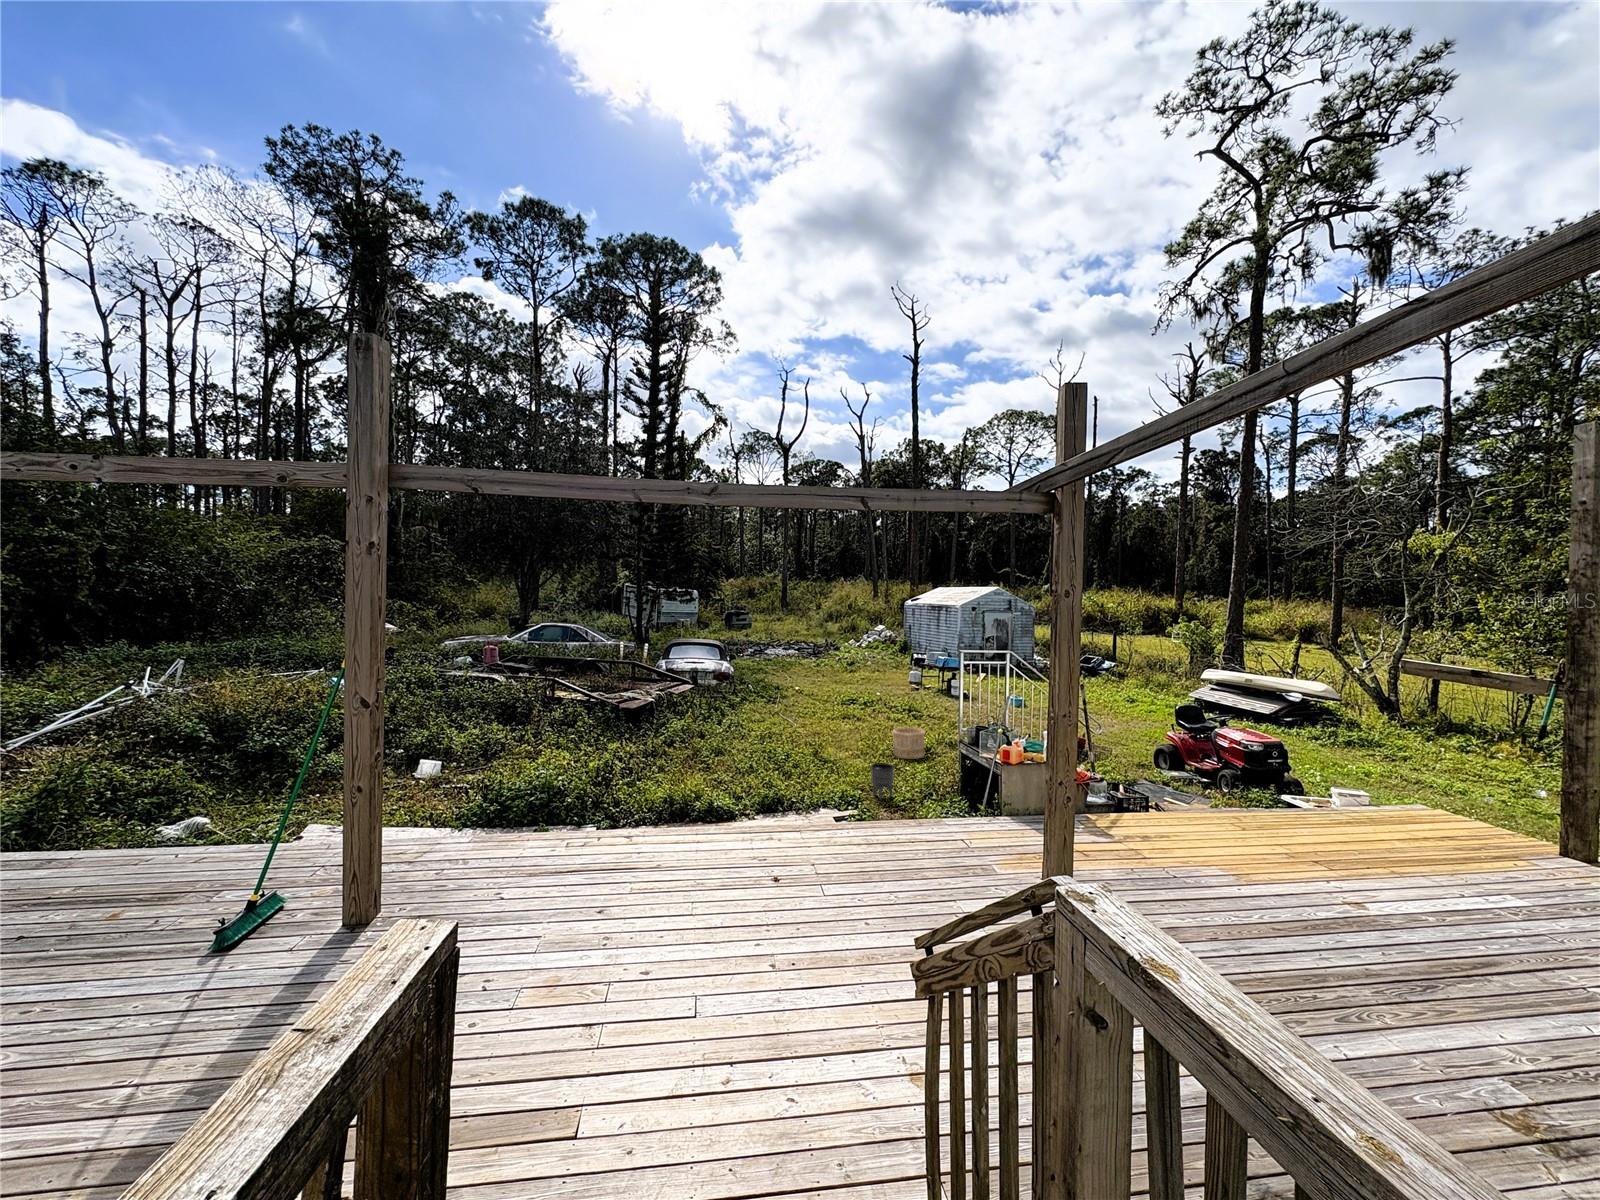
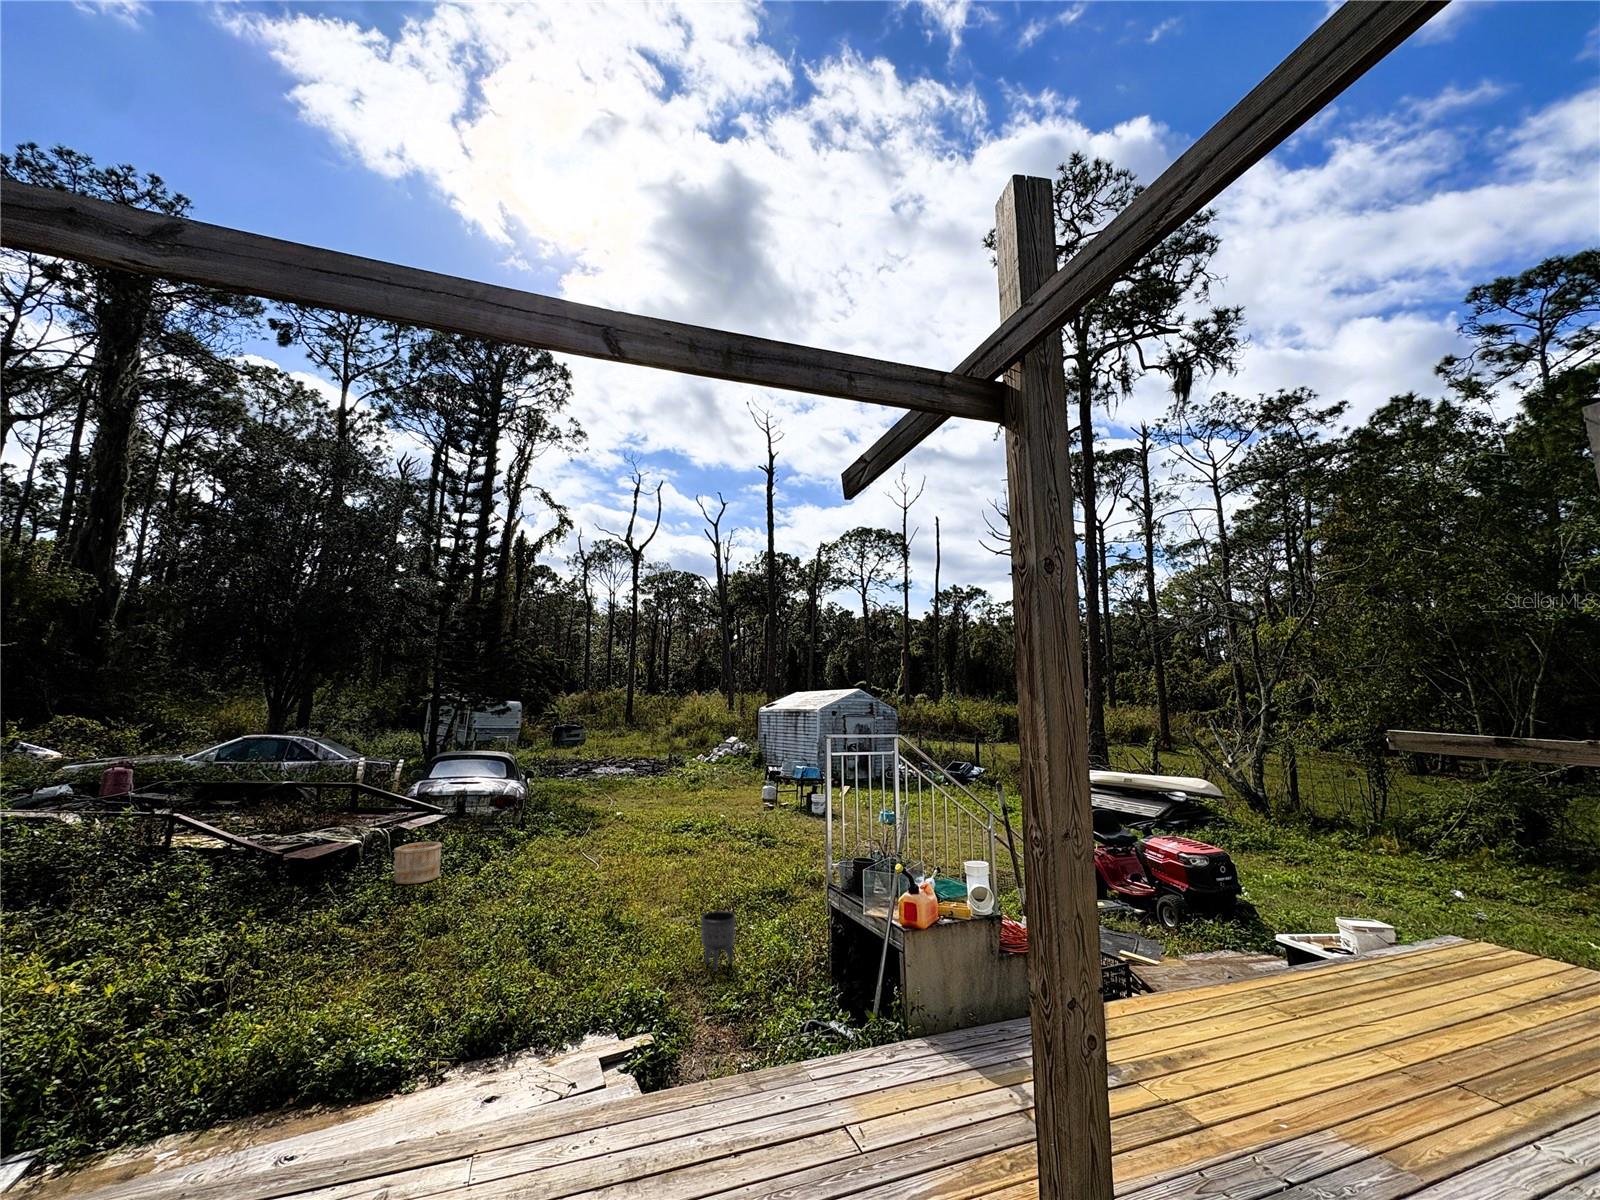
wooden bucket: present [892,727,925,759] -> present [394,842,442,884]

